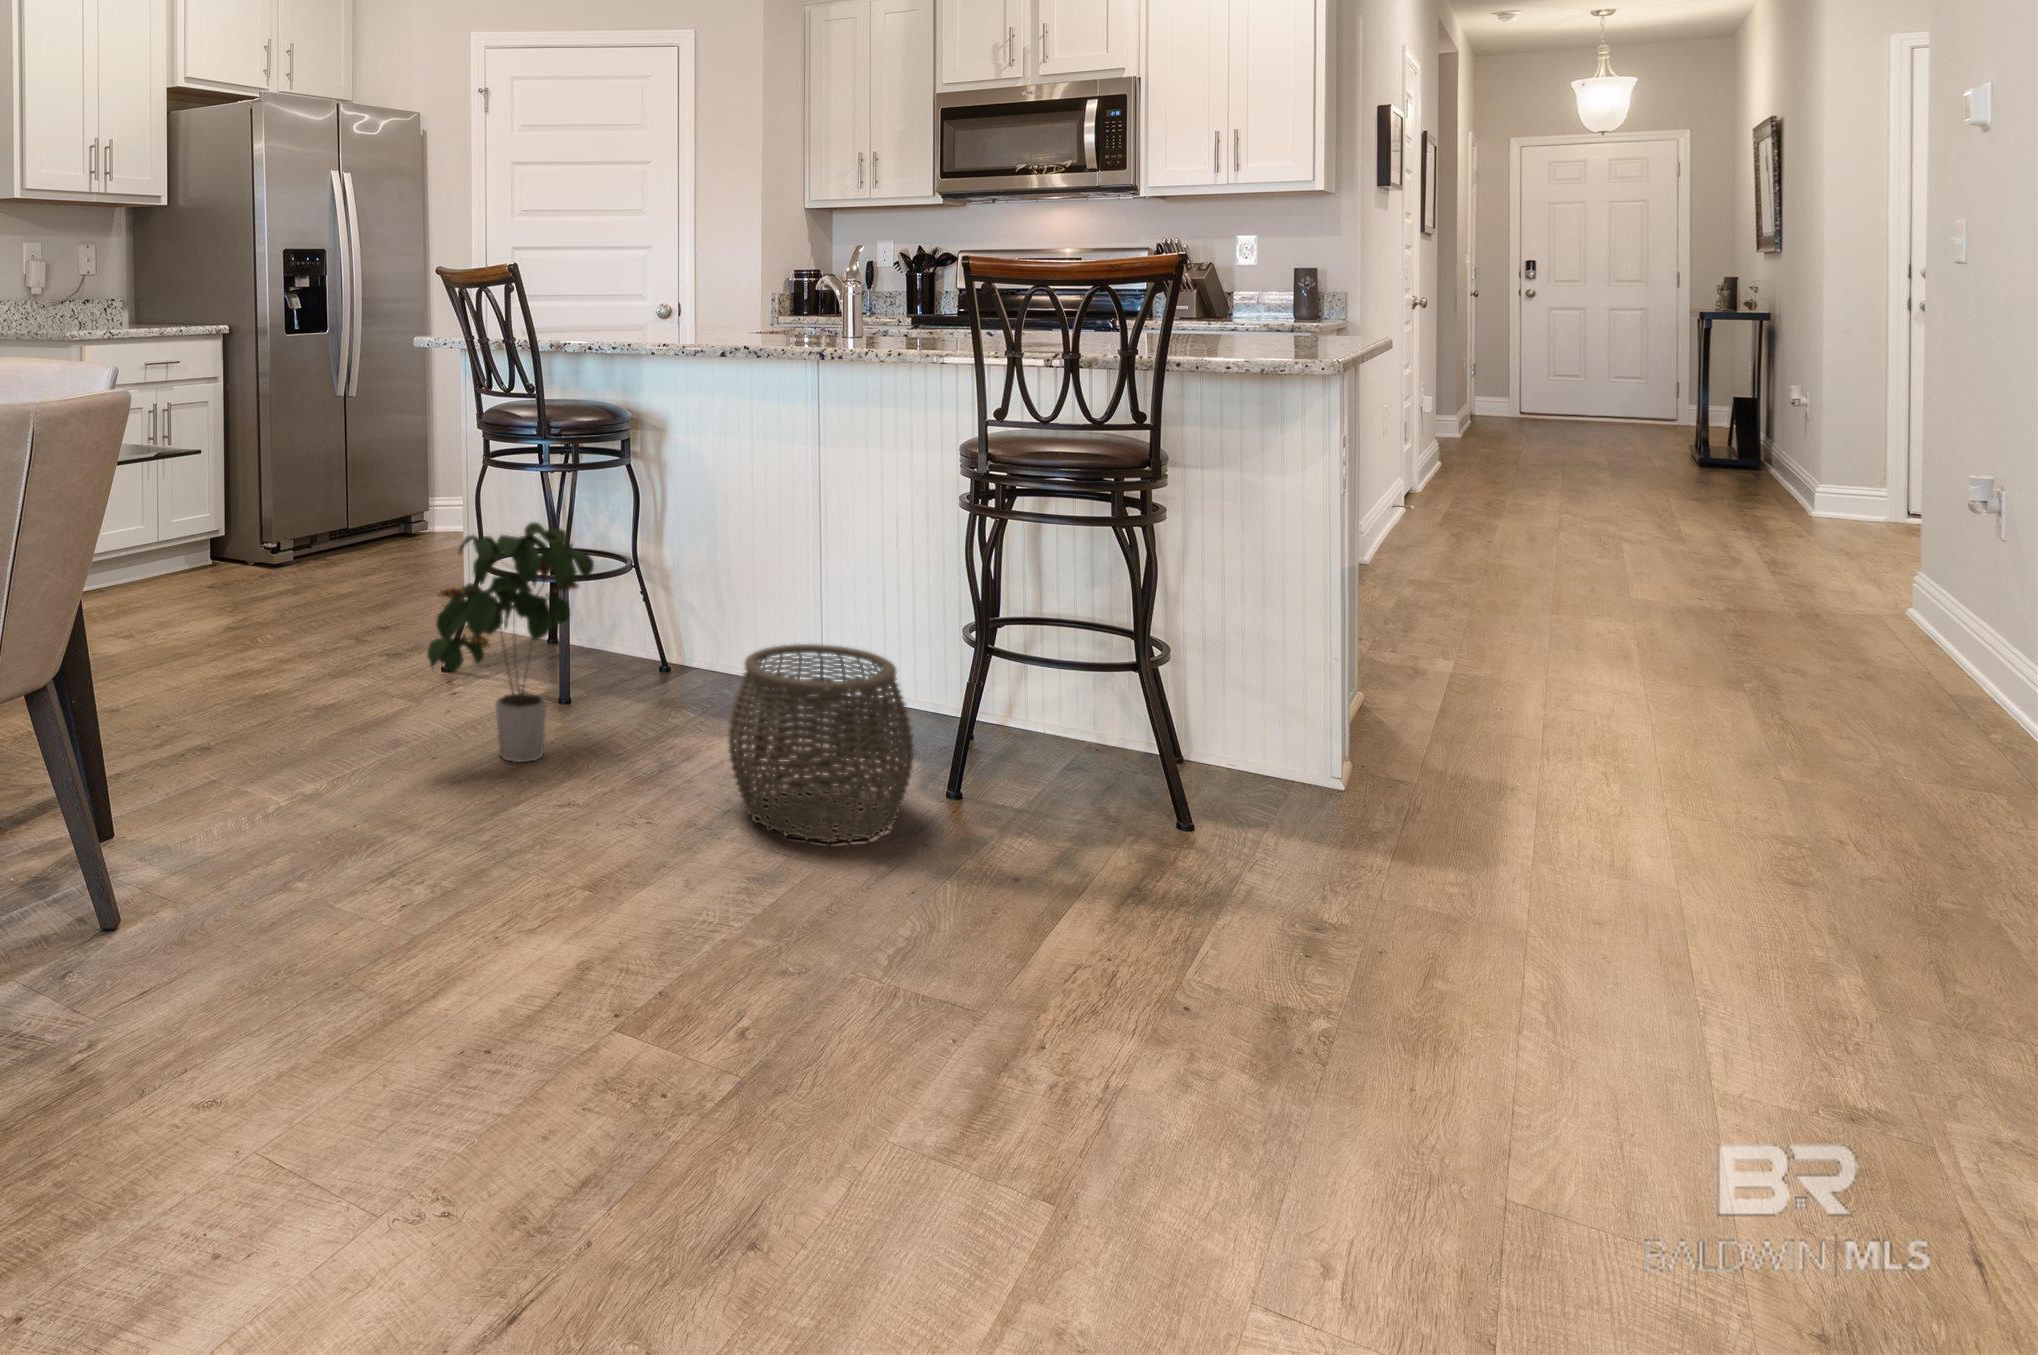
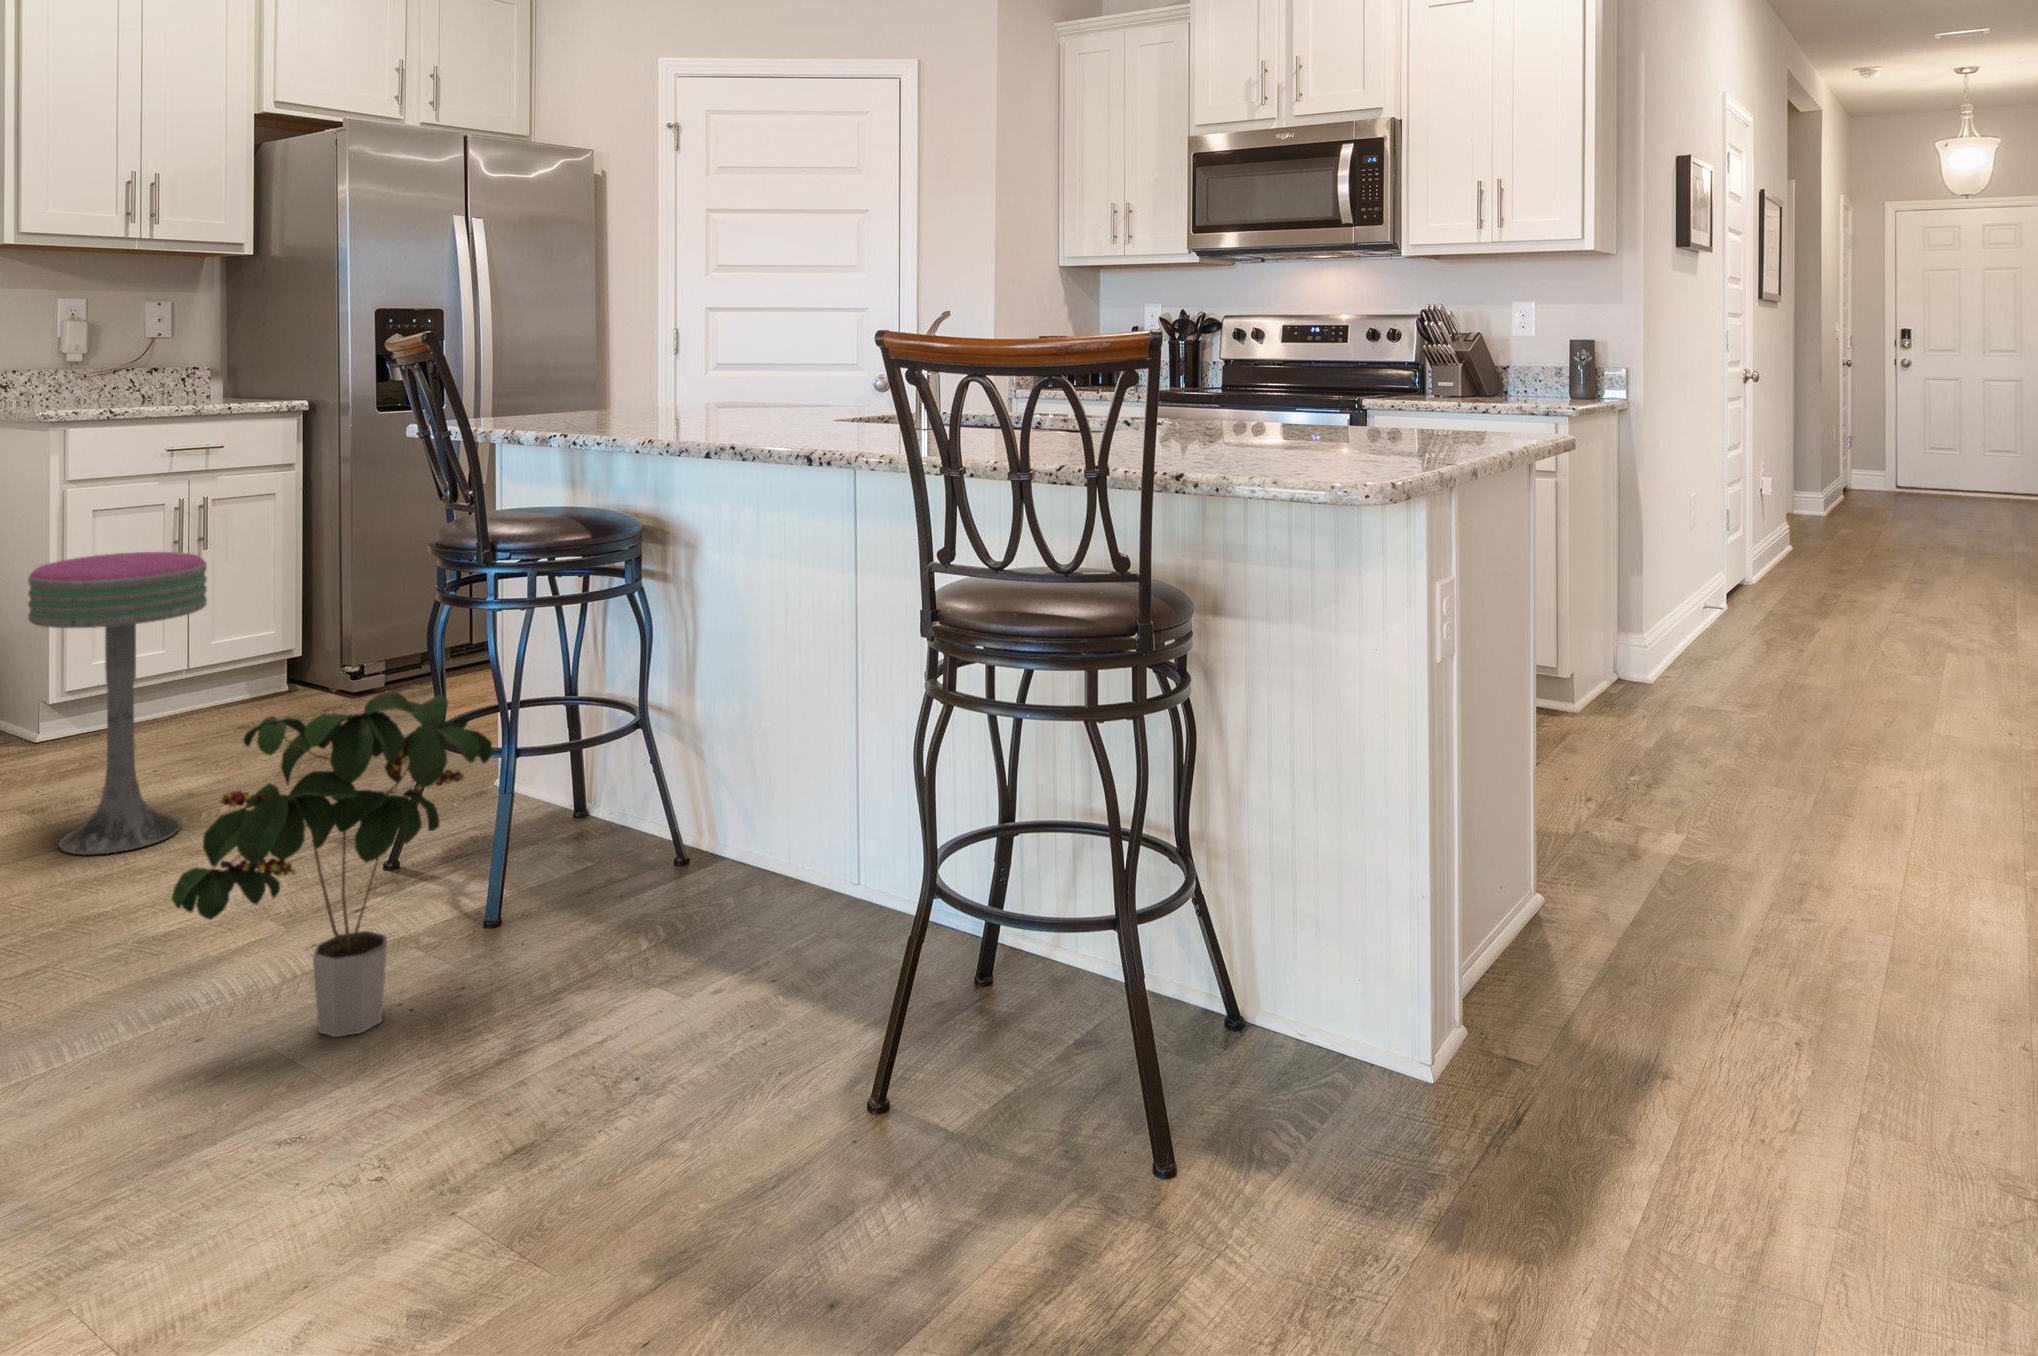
bar stool: none [151,438,270,664] -> present [28,552,207,855]
woven basket: present [728,644,914,842] -> none [530,882,803,1208]

